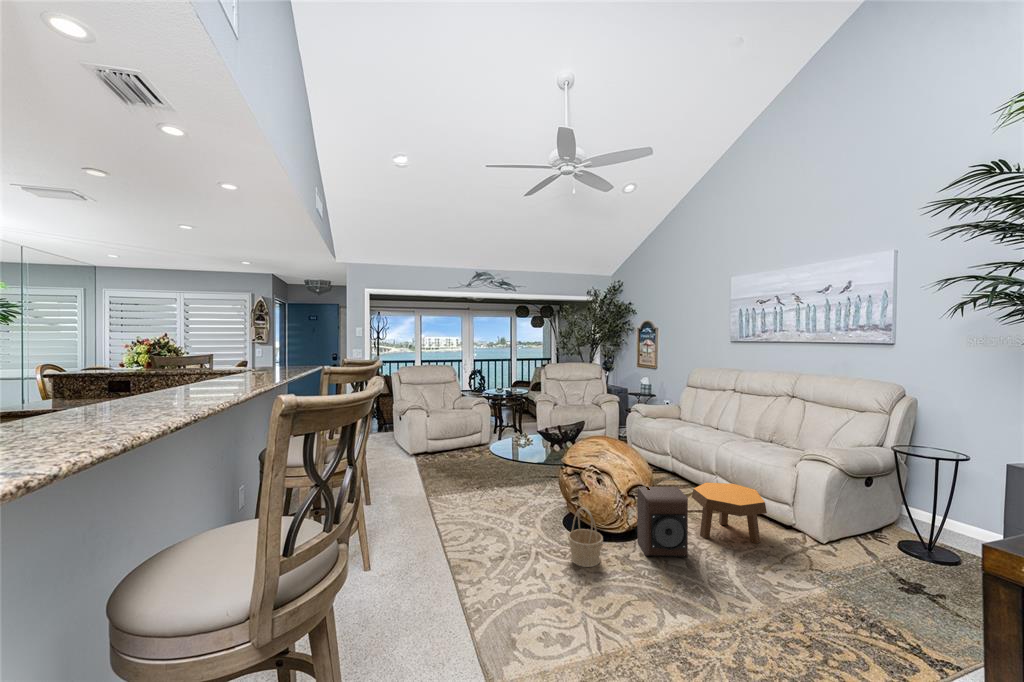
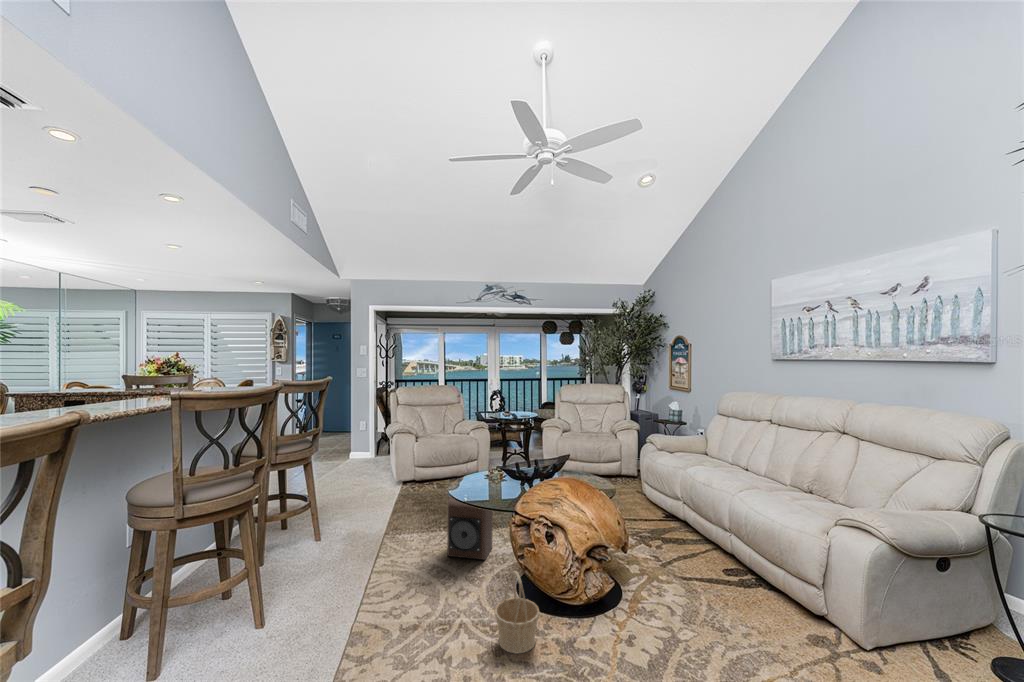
footstool: present [692,482,767,544] -> none [682,543,779,639]
speaker: present [637,487,688,557] -> present [447,497,493,560]

